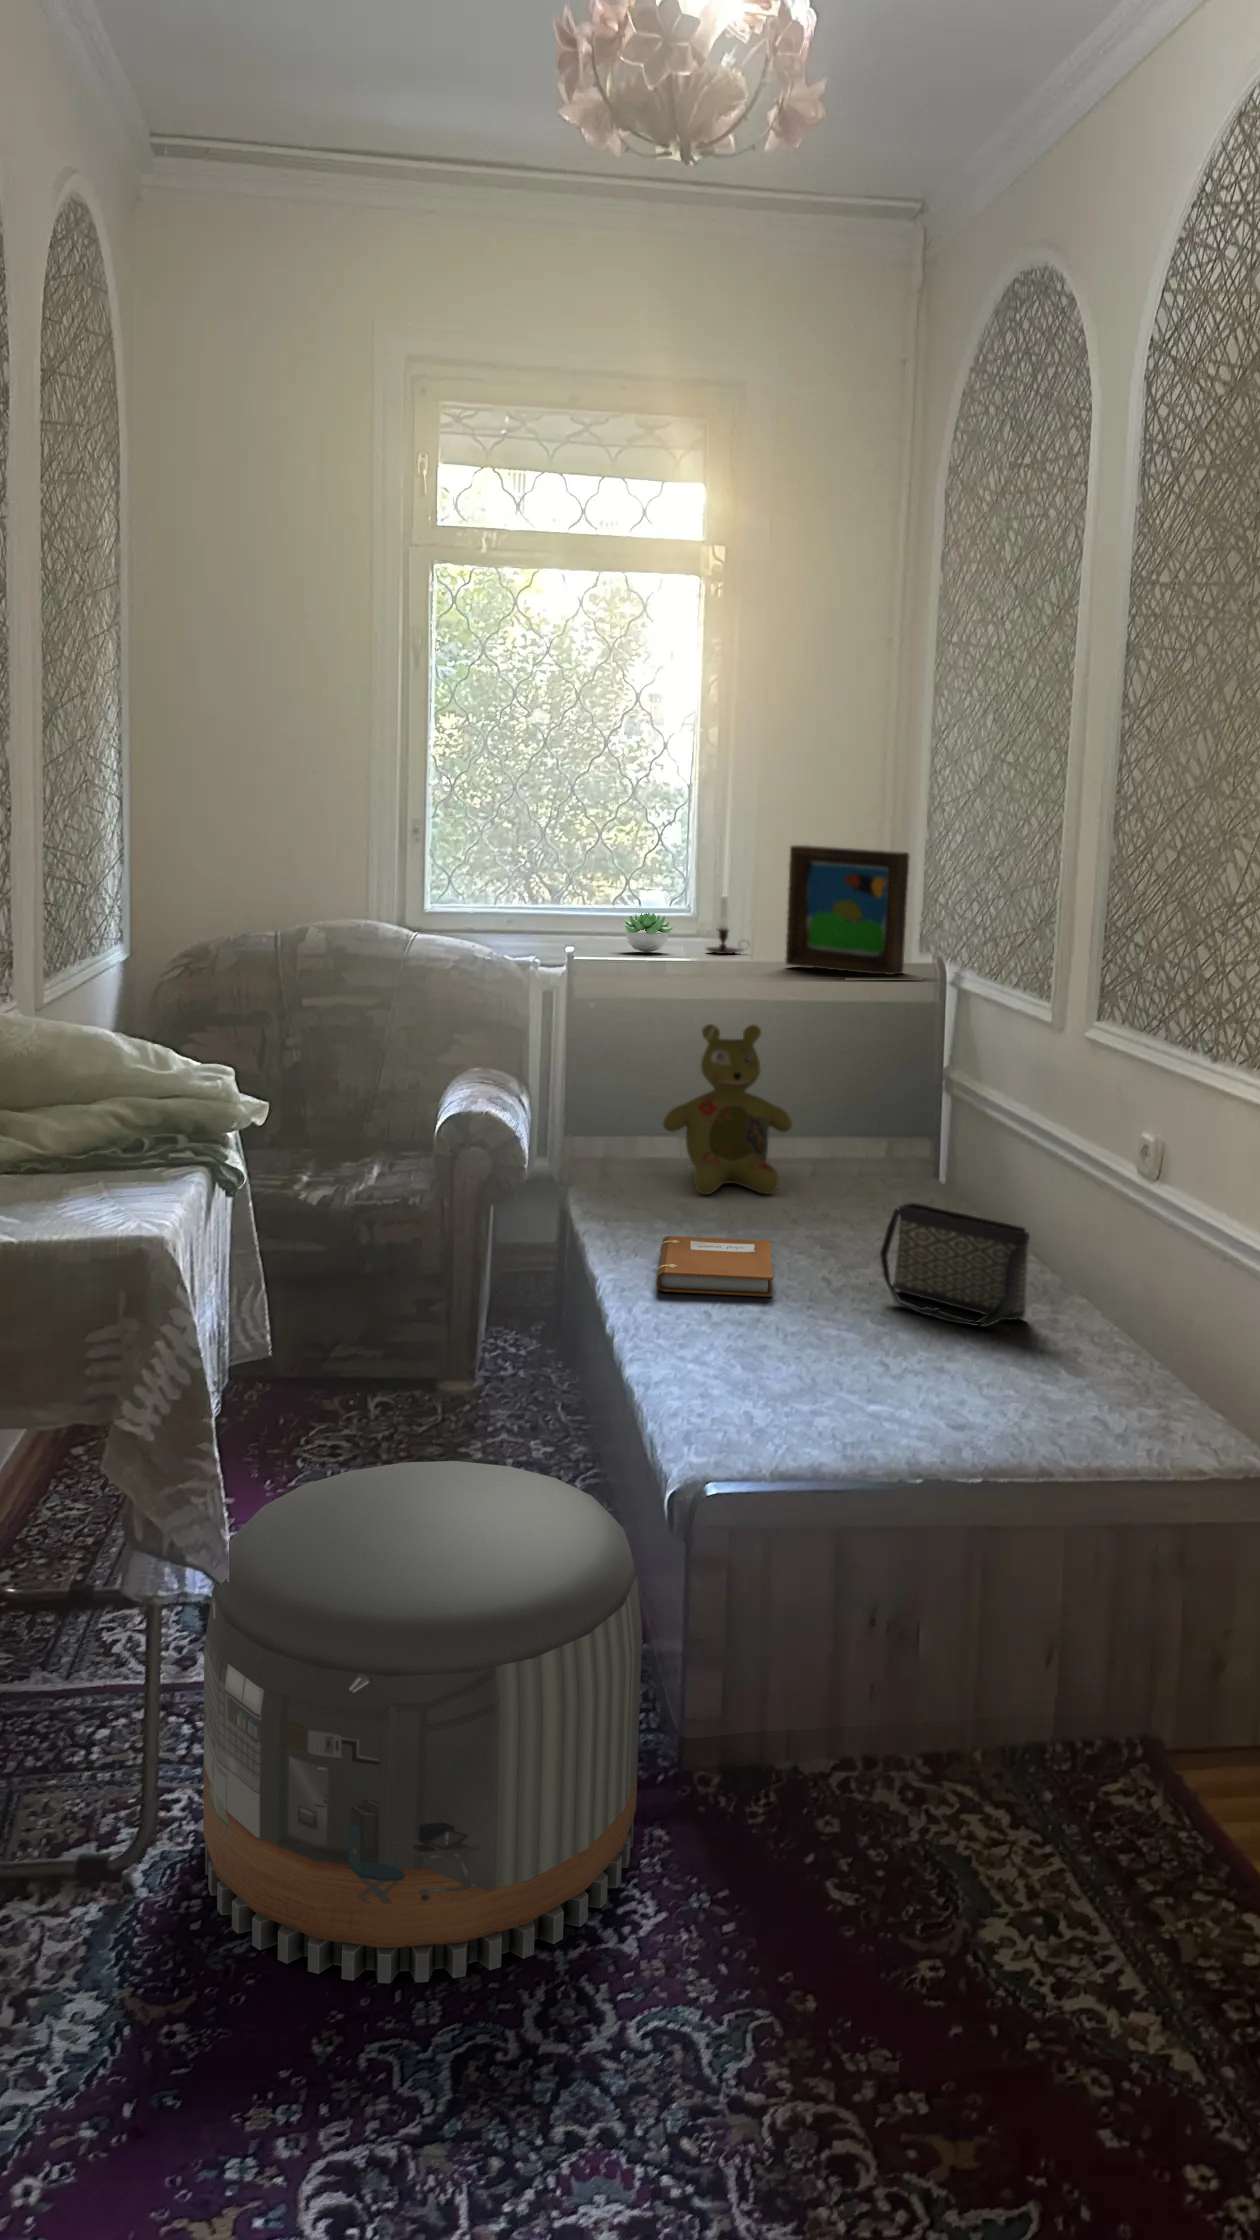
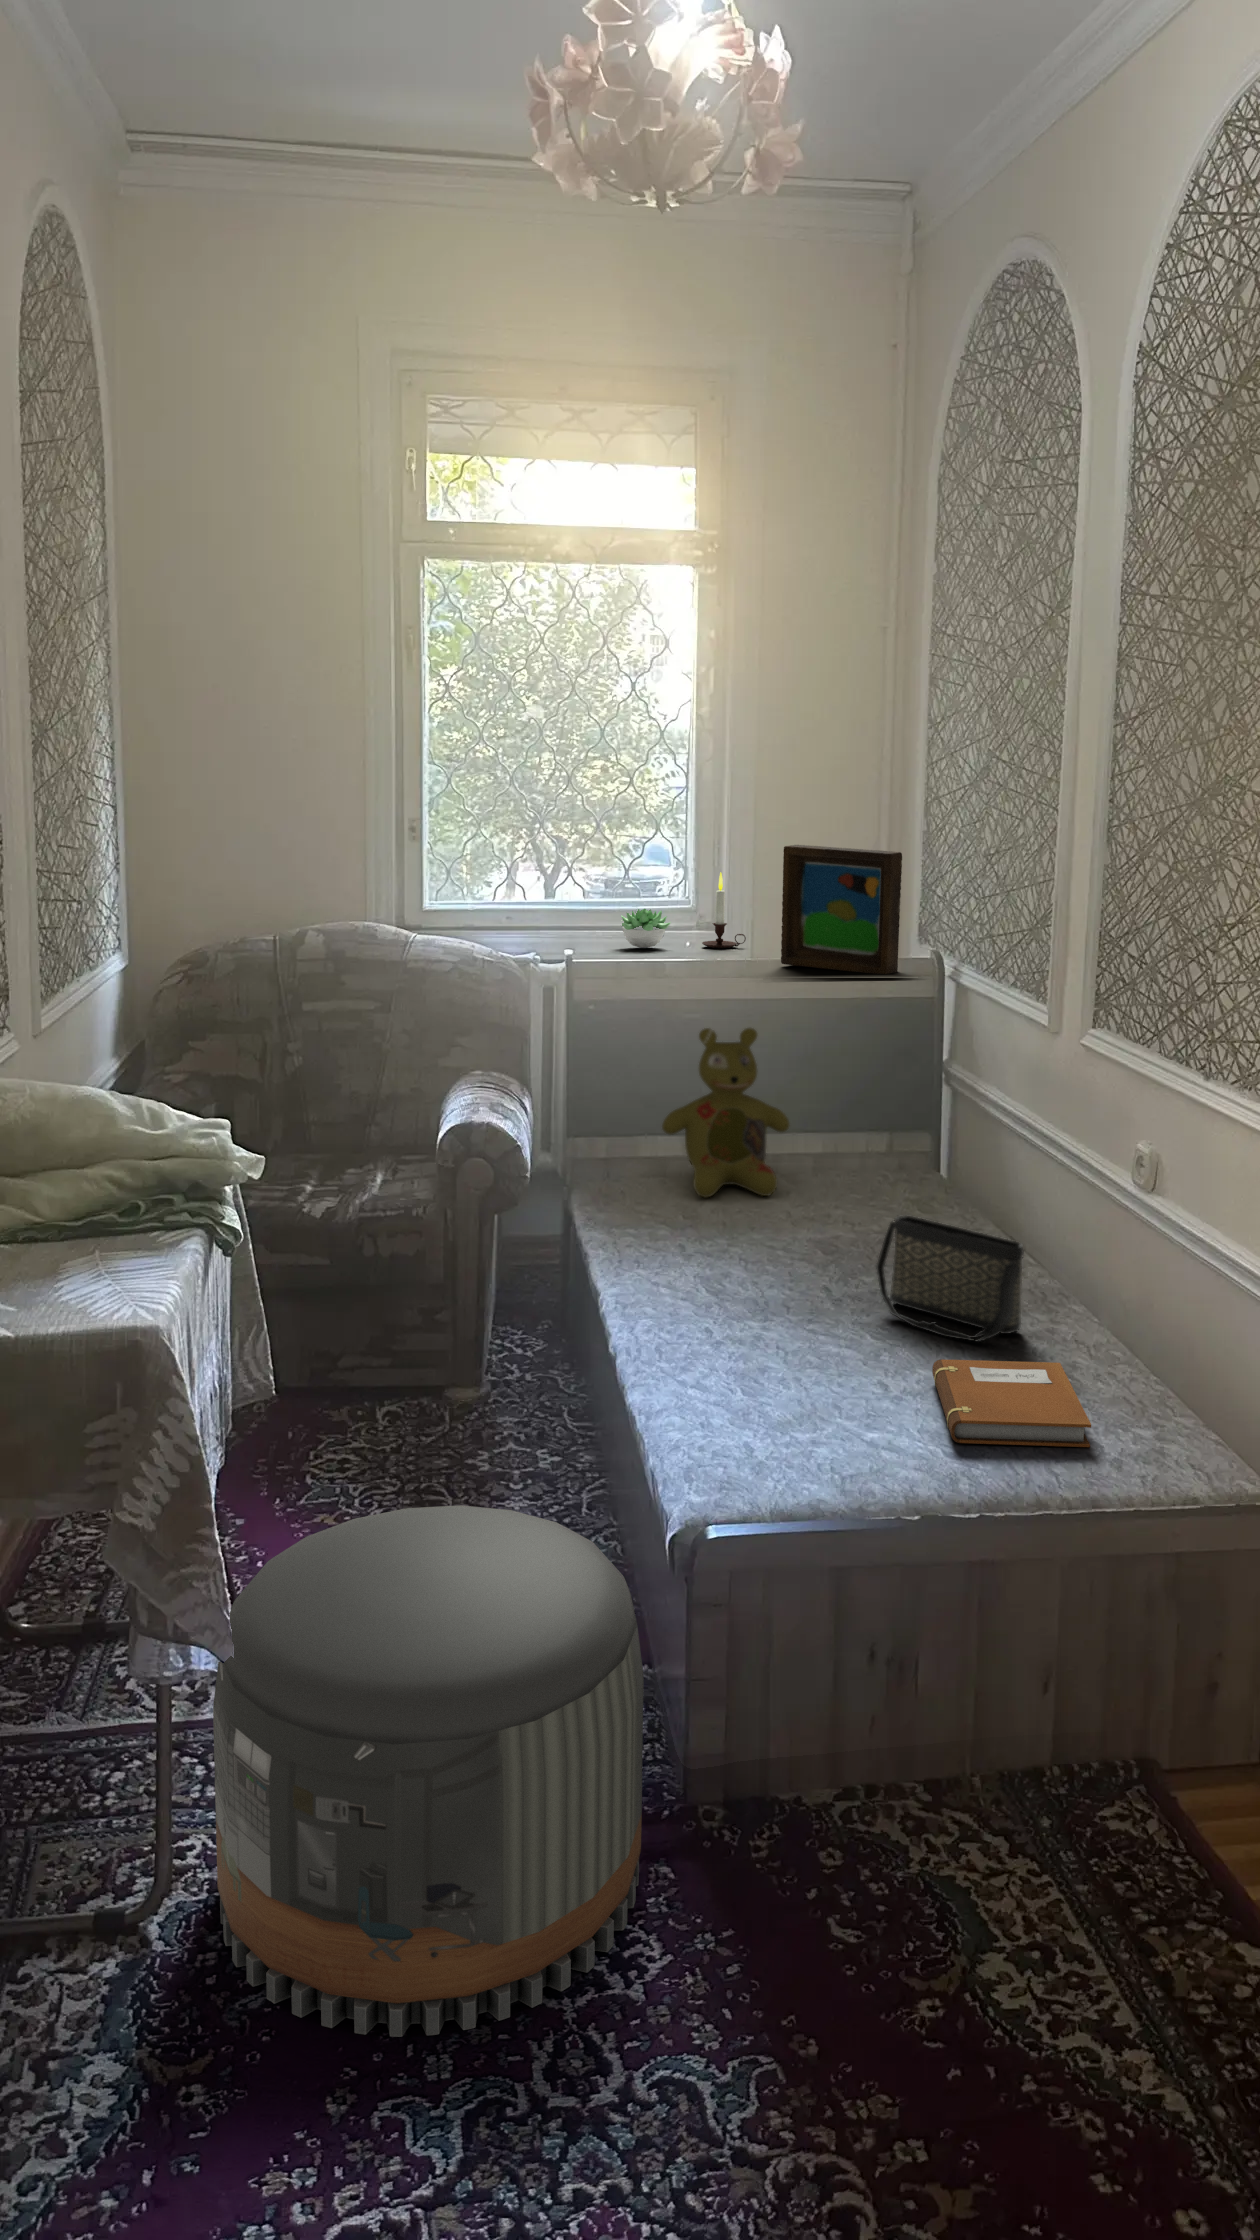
notebook: present [657,1236,773,1297] -> present [932,1359,1091,1447]

